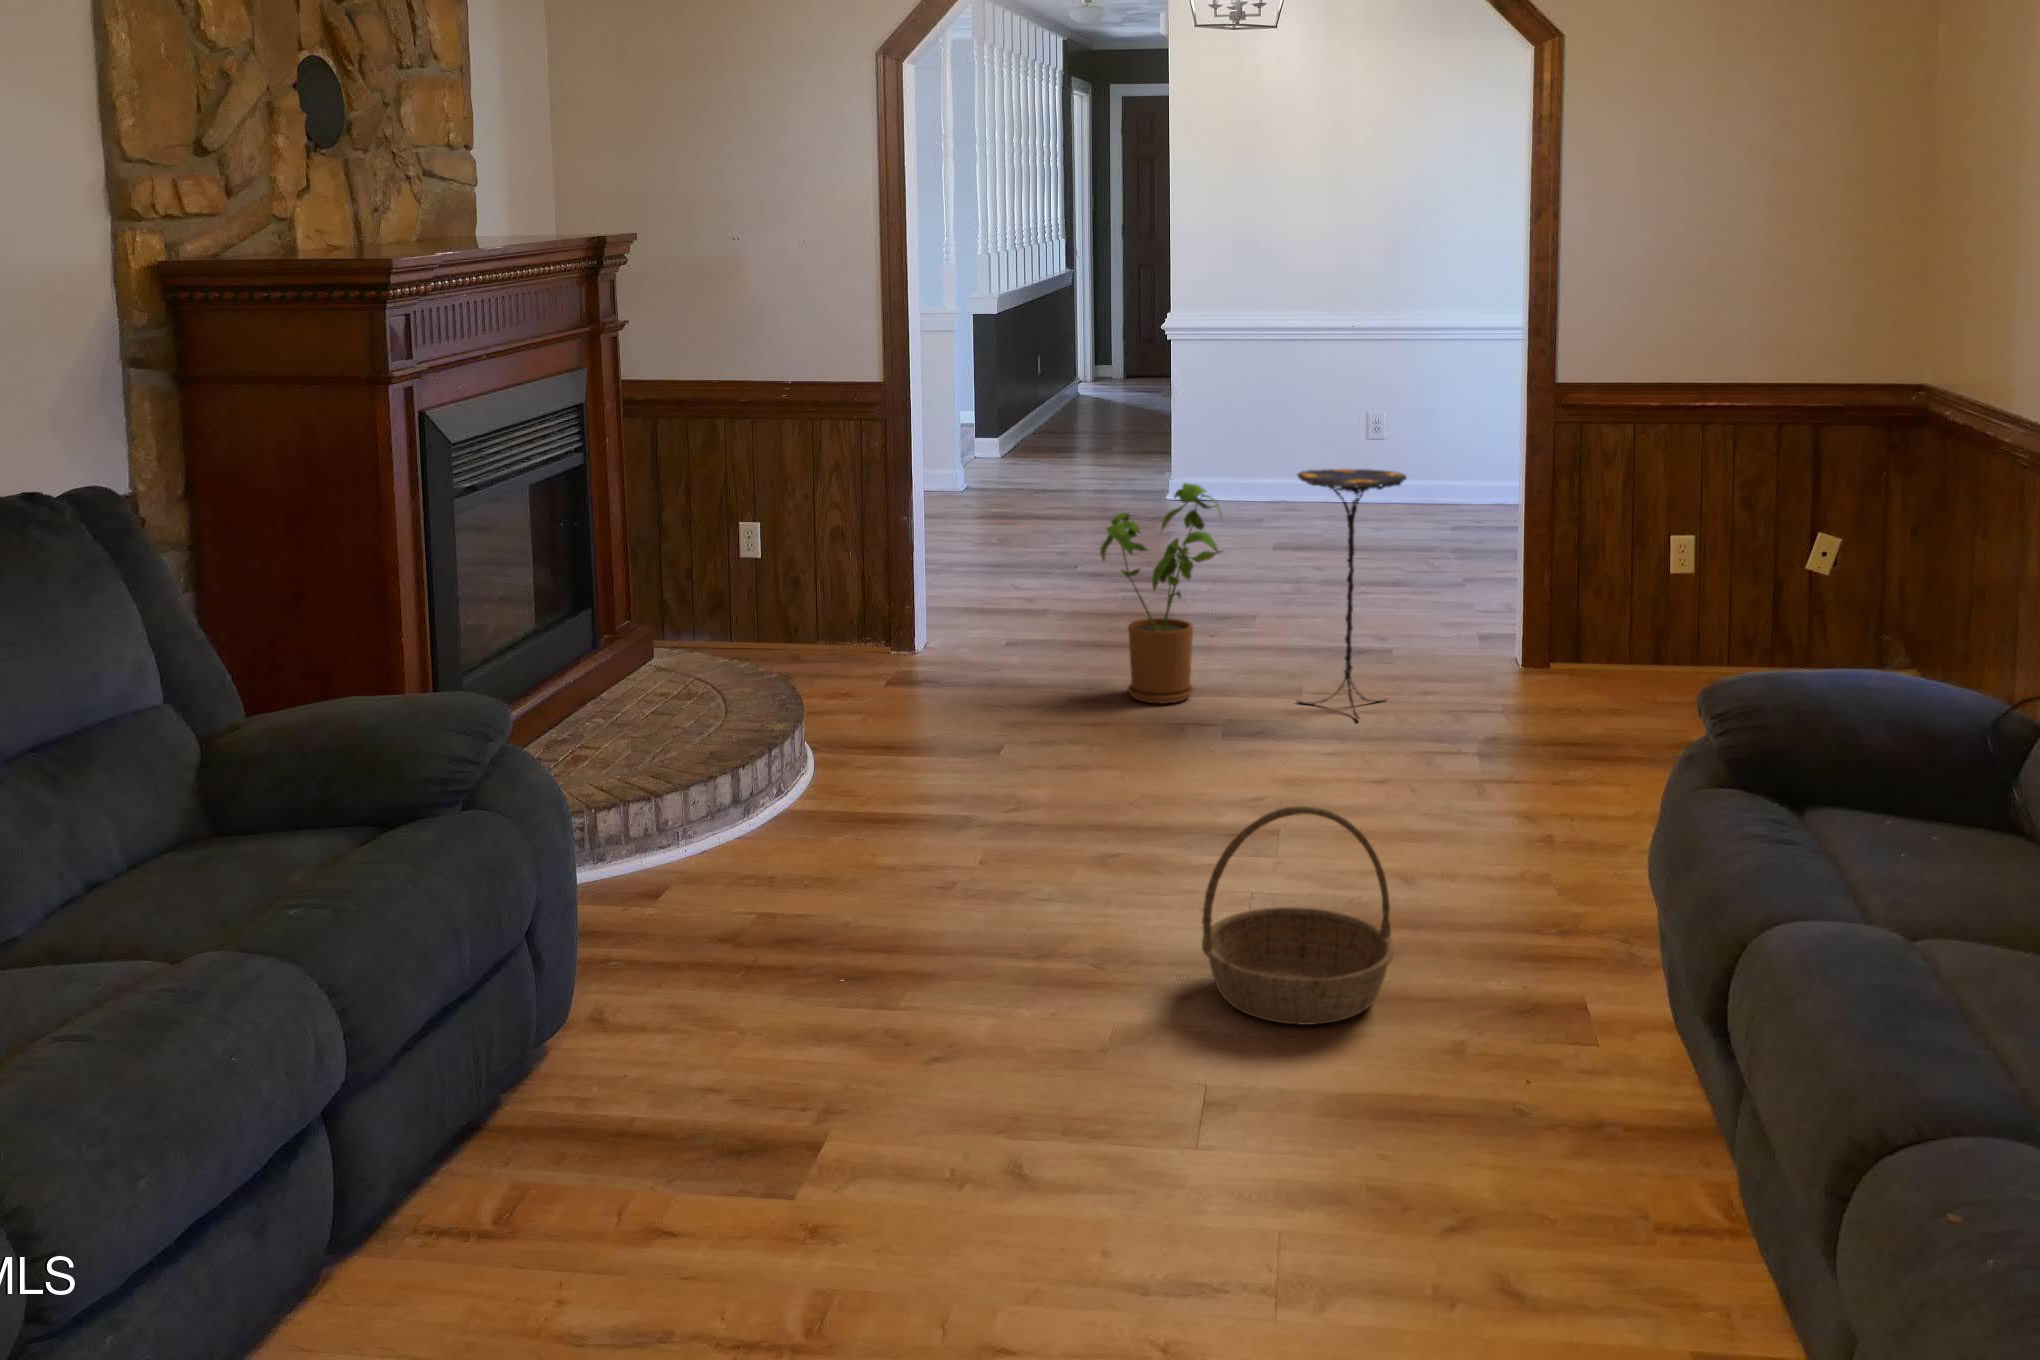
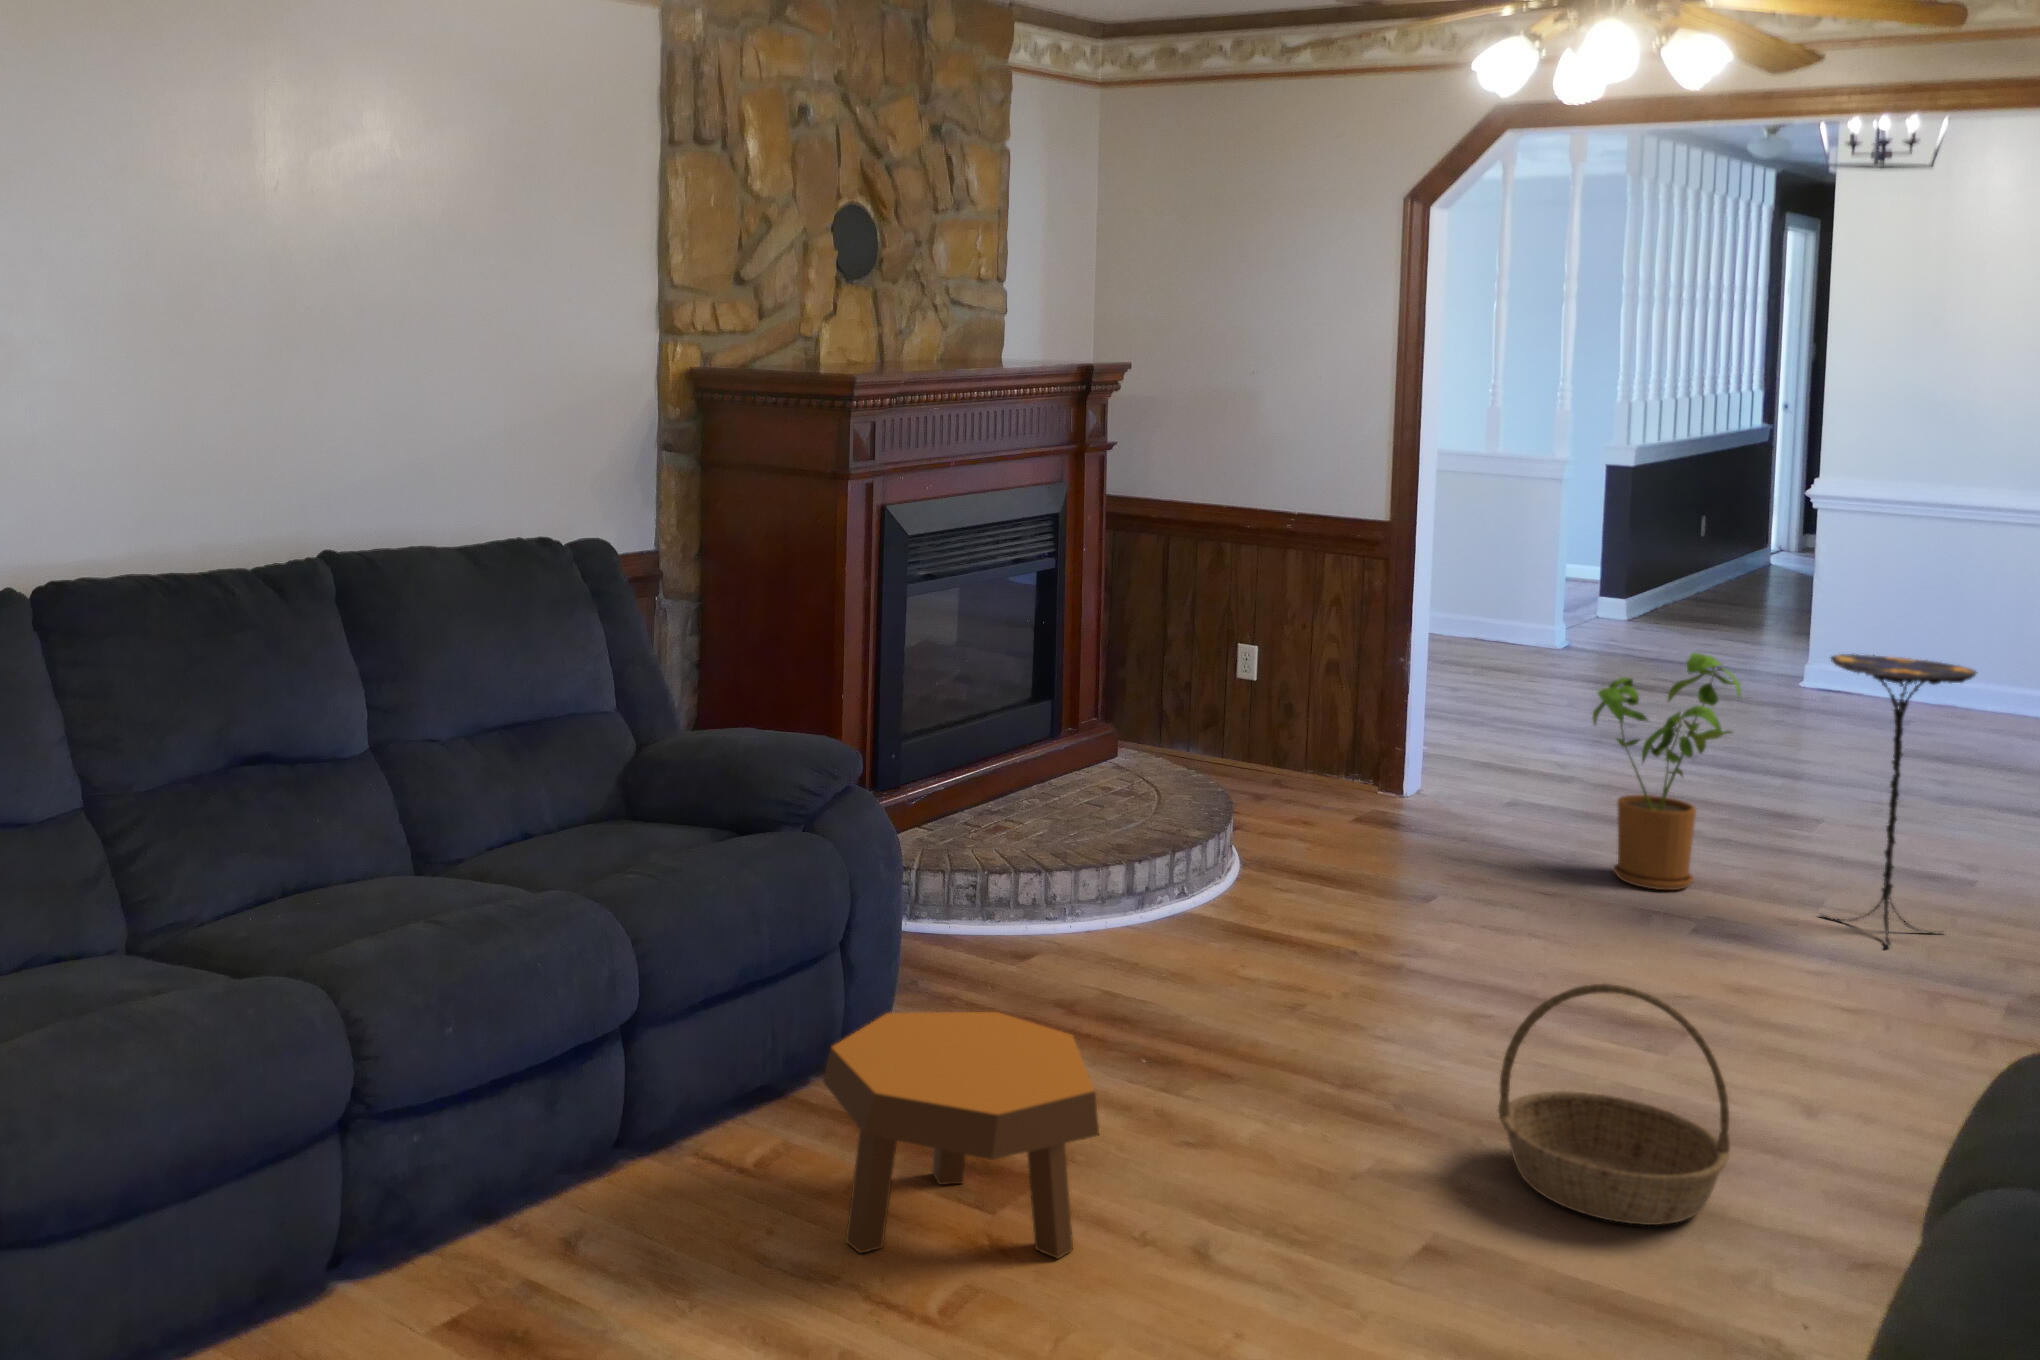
footstool: none [591,971,919,1288] -> present [823,1012,1099,1259]

